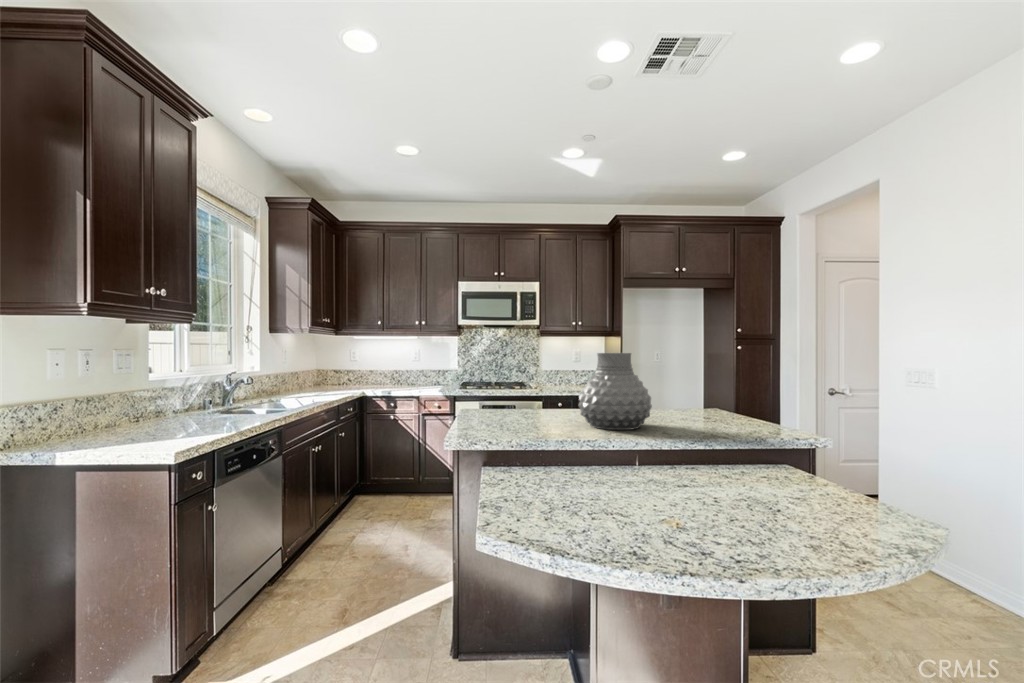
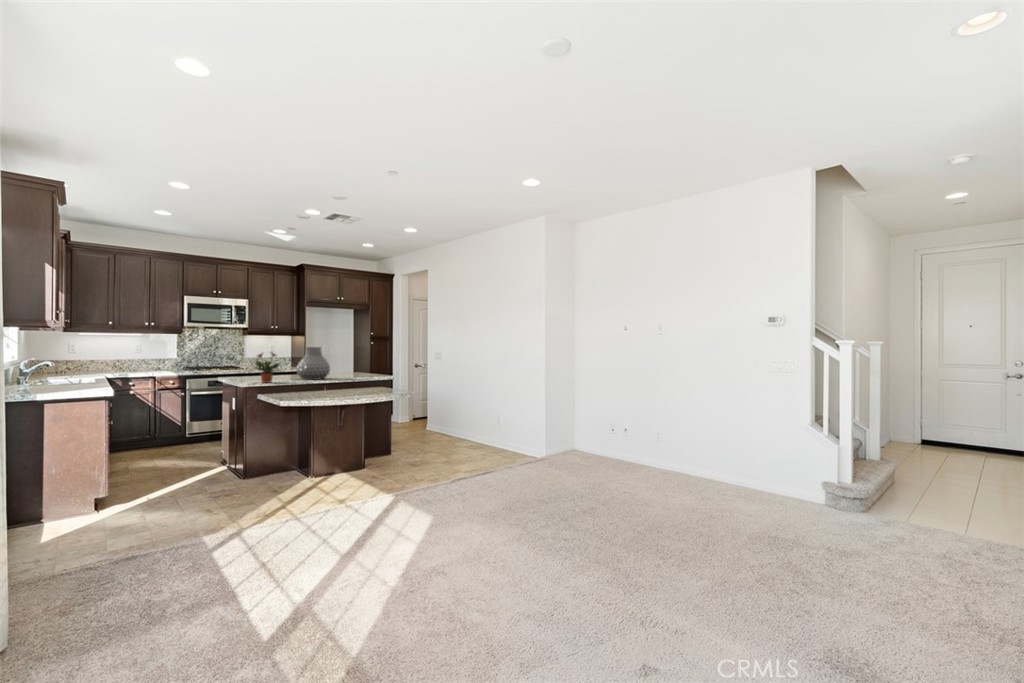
potted plant: none [468,364,533,438] -> present [256,352,279,383]

